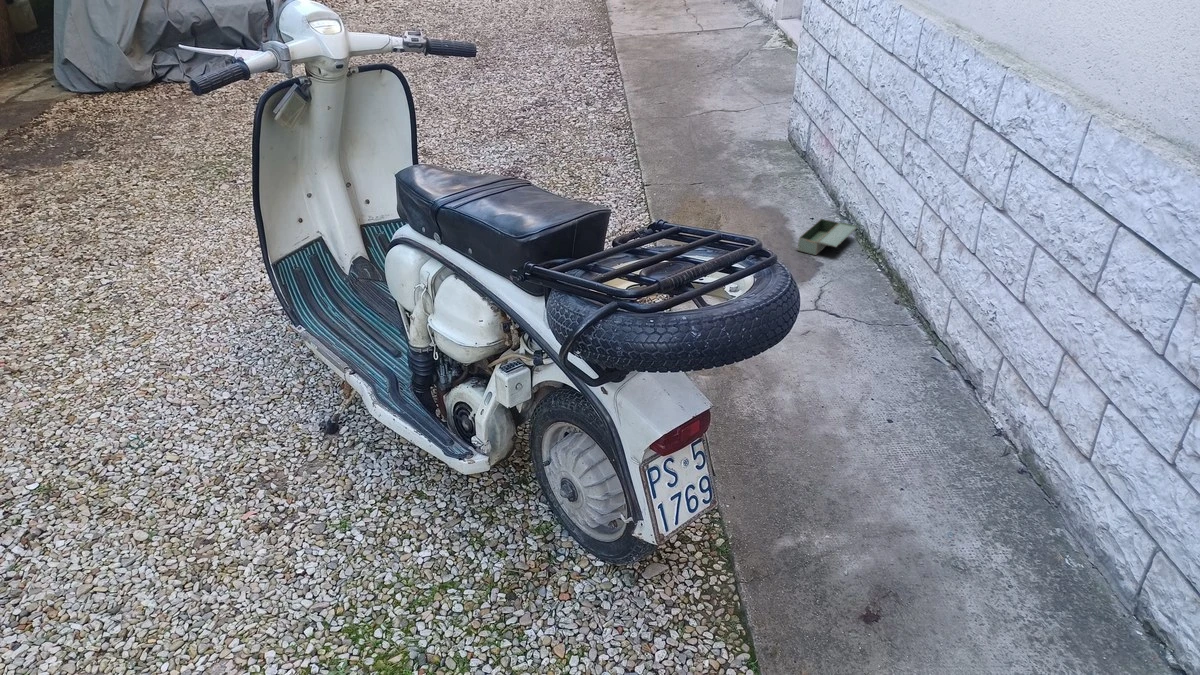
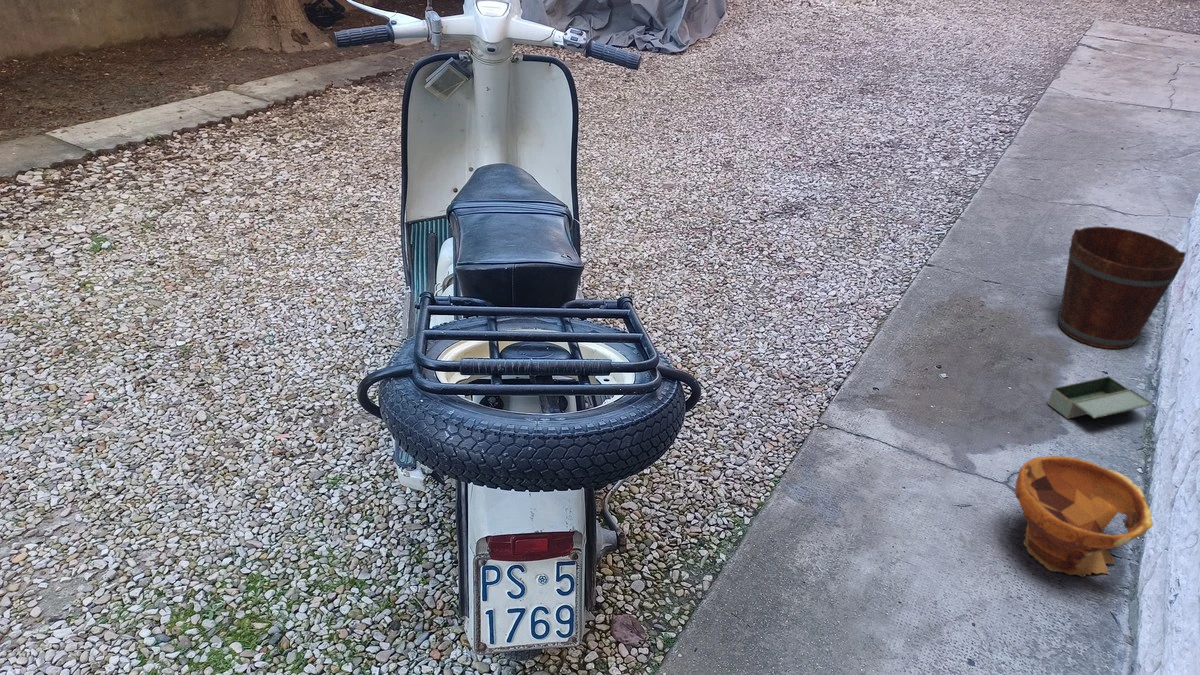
bucket: none [753,115,830,205] -> present [1059,226,1185,349]
planter: none [841,269,933,349] -> present [1015,456,1153,577]

